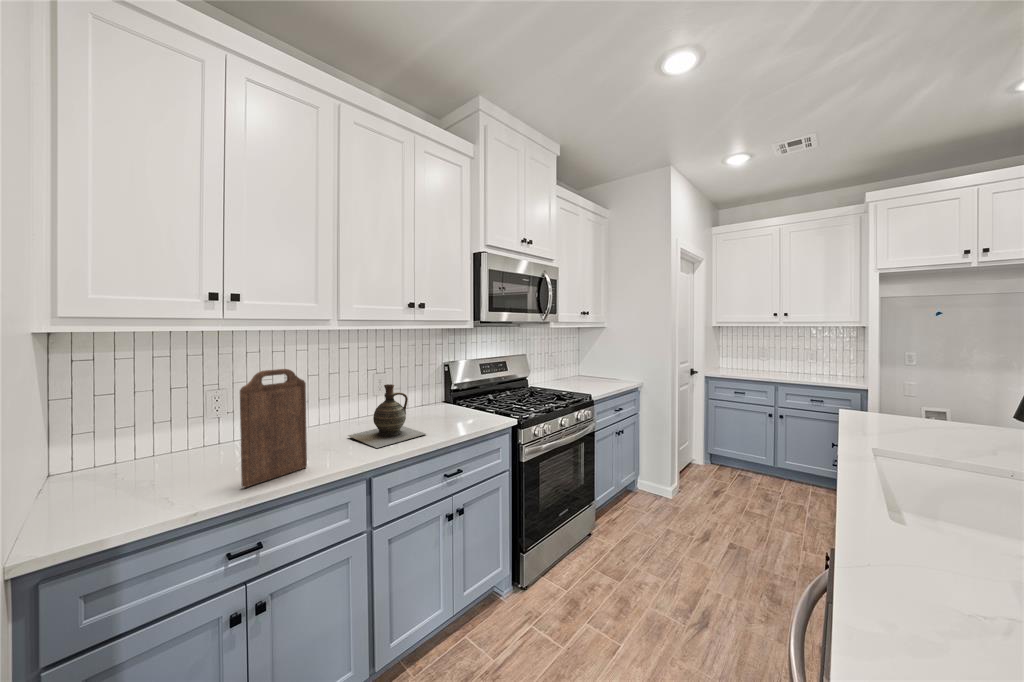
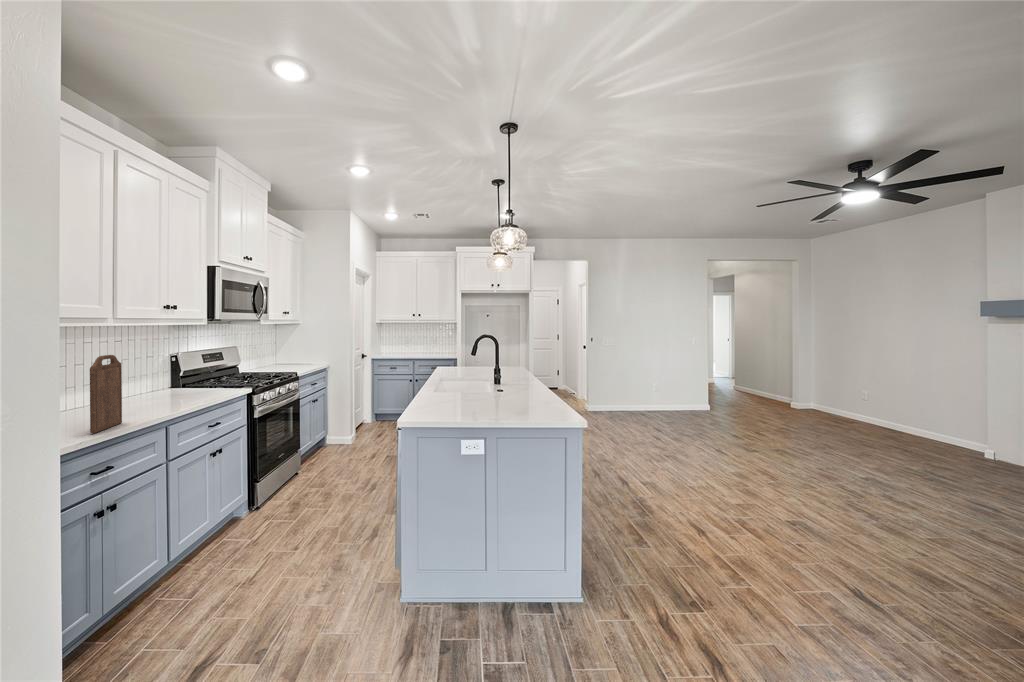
ceramic jug: present [348,384,426,448] -> none [117,368,192,410]

